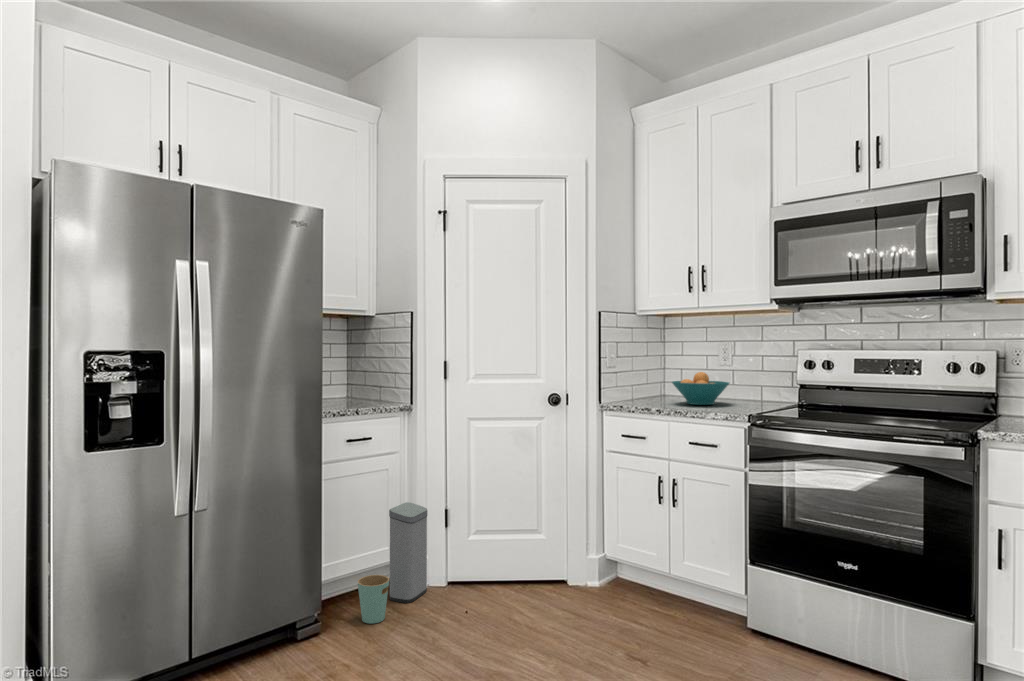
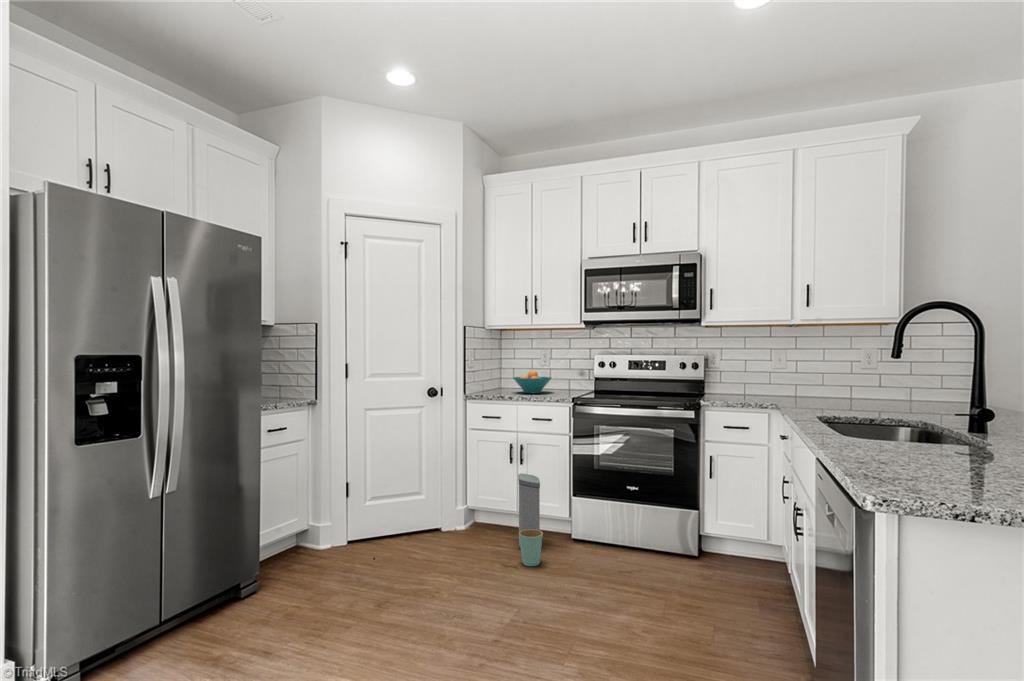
trash can: present [358,502,427,624] -> present [518,474,543,566]

